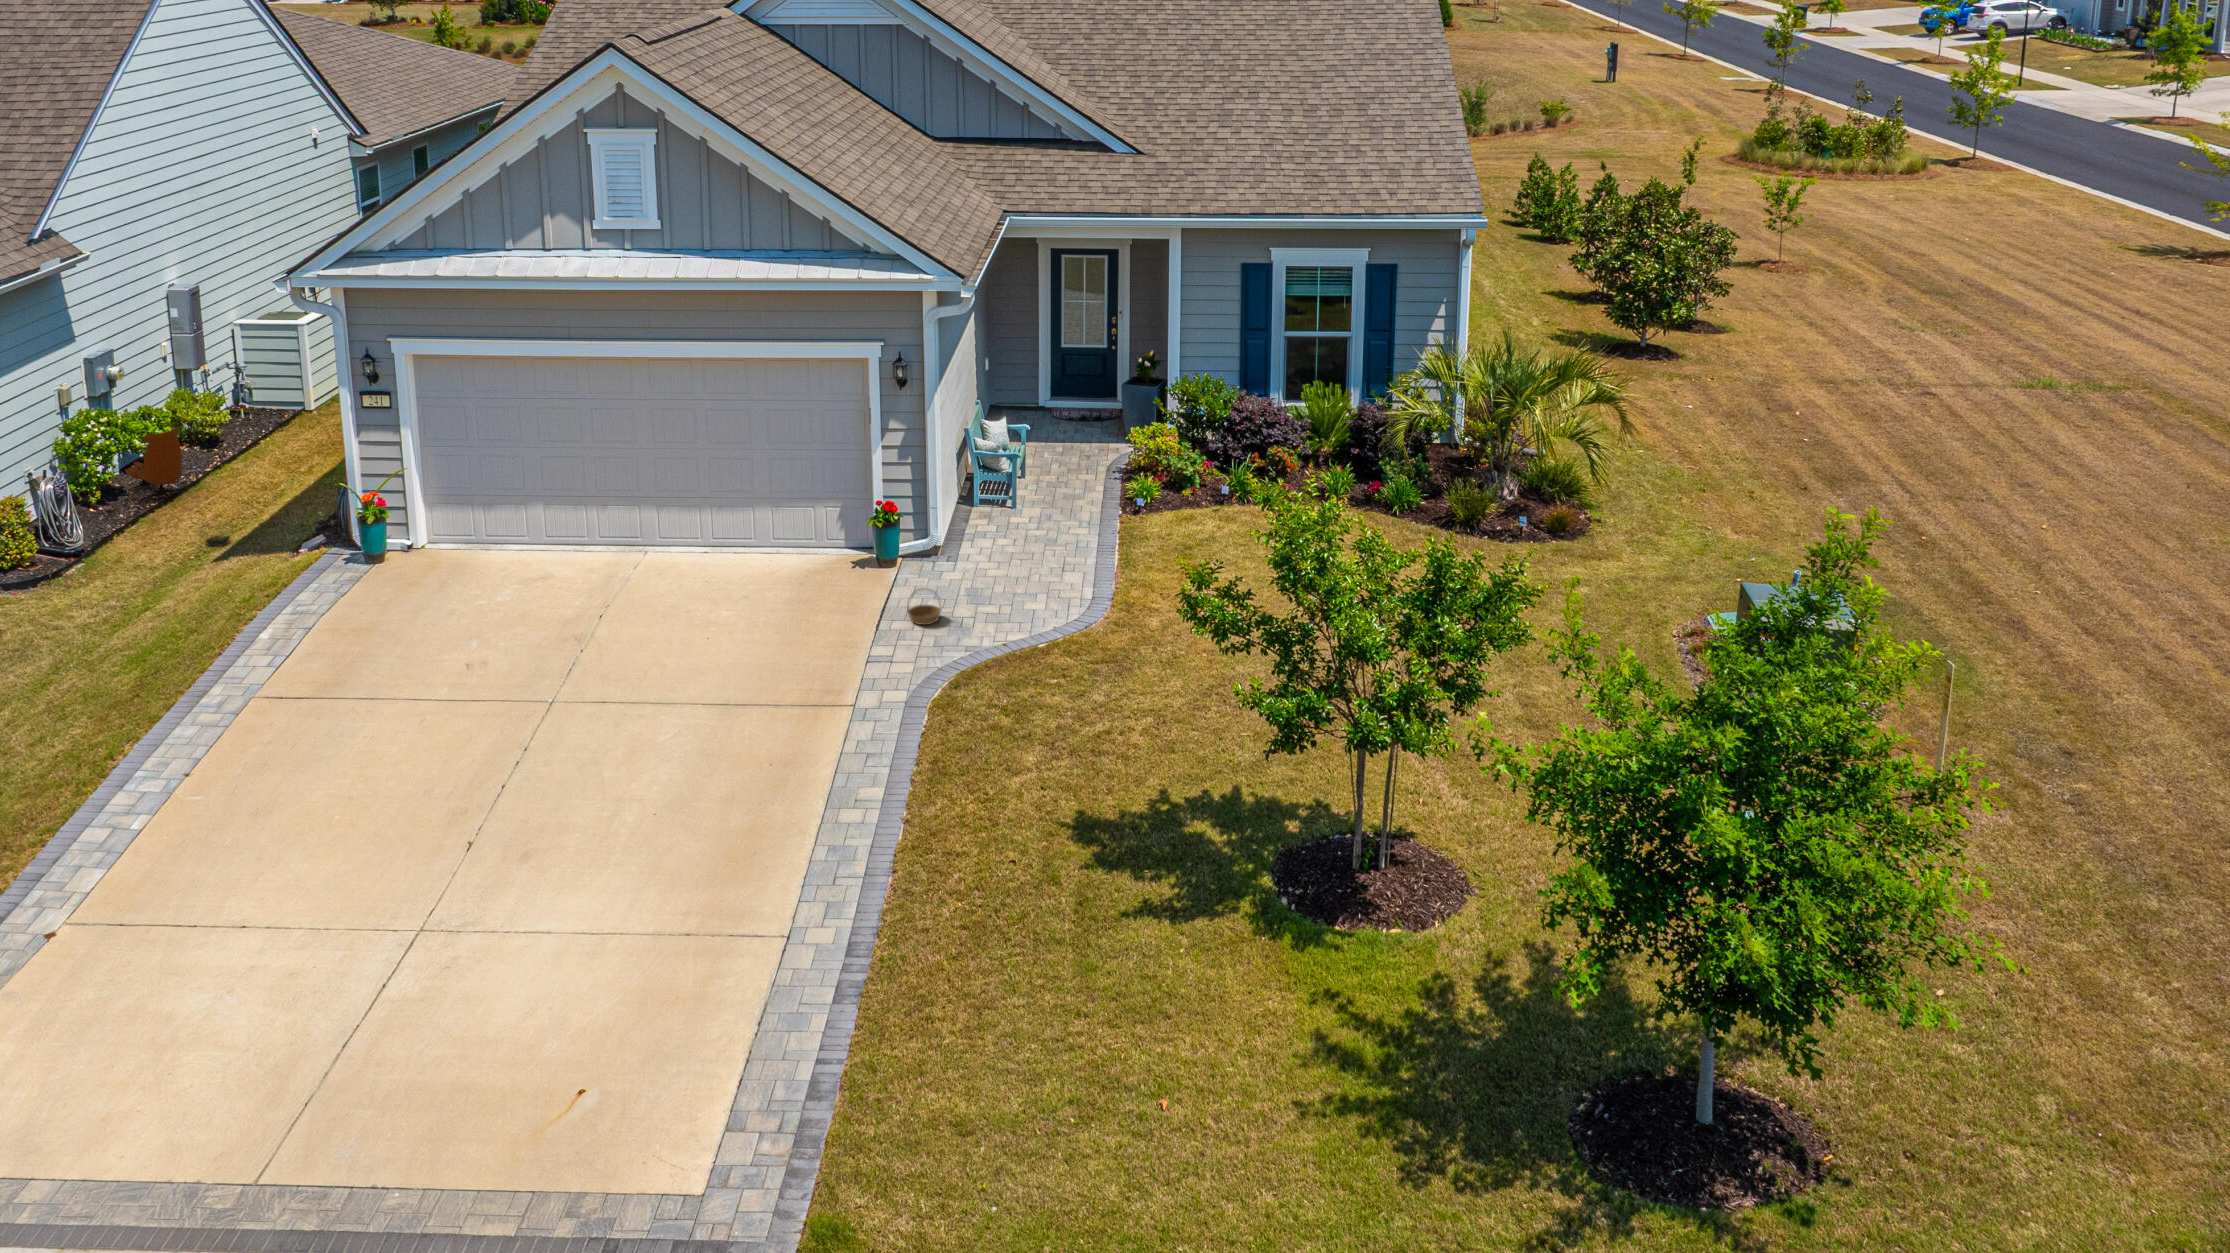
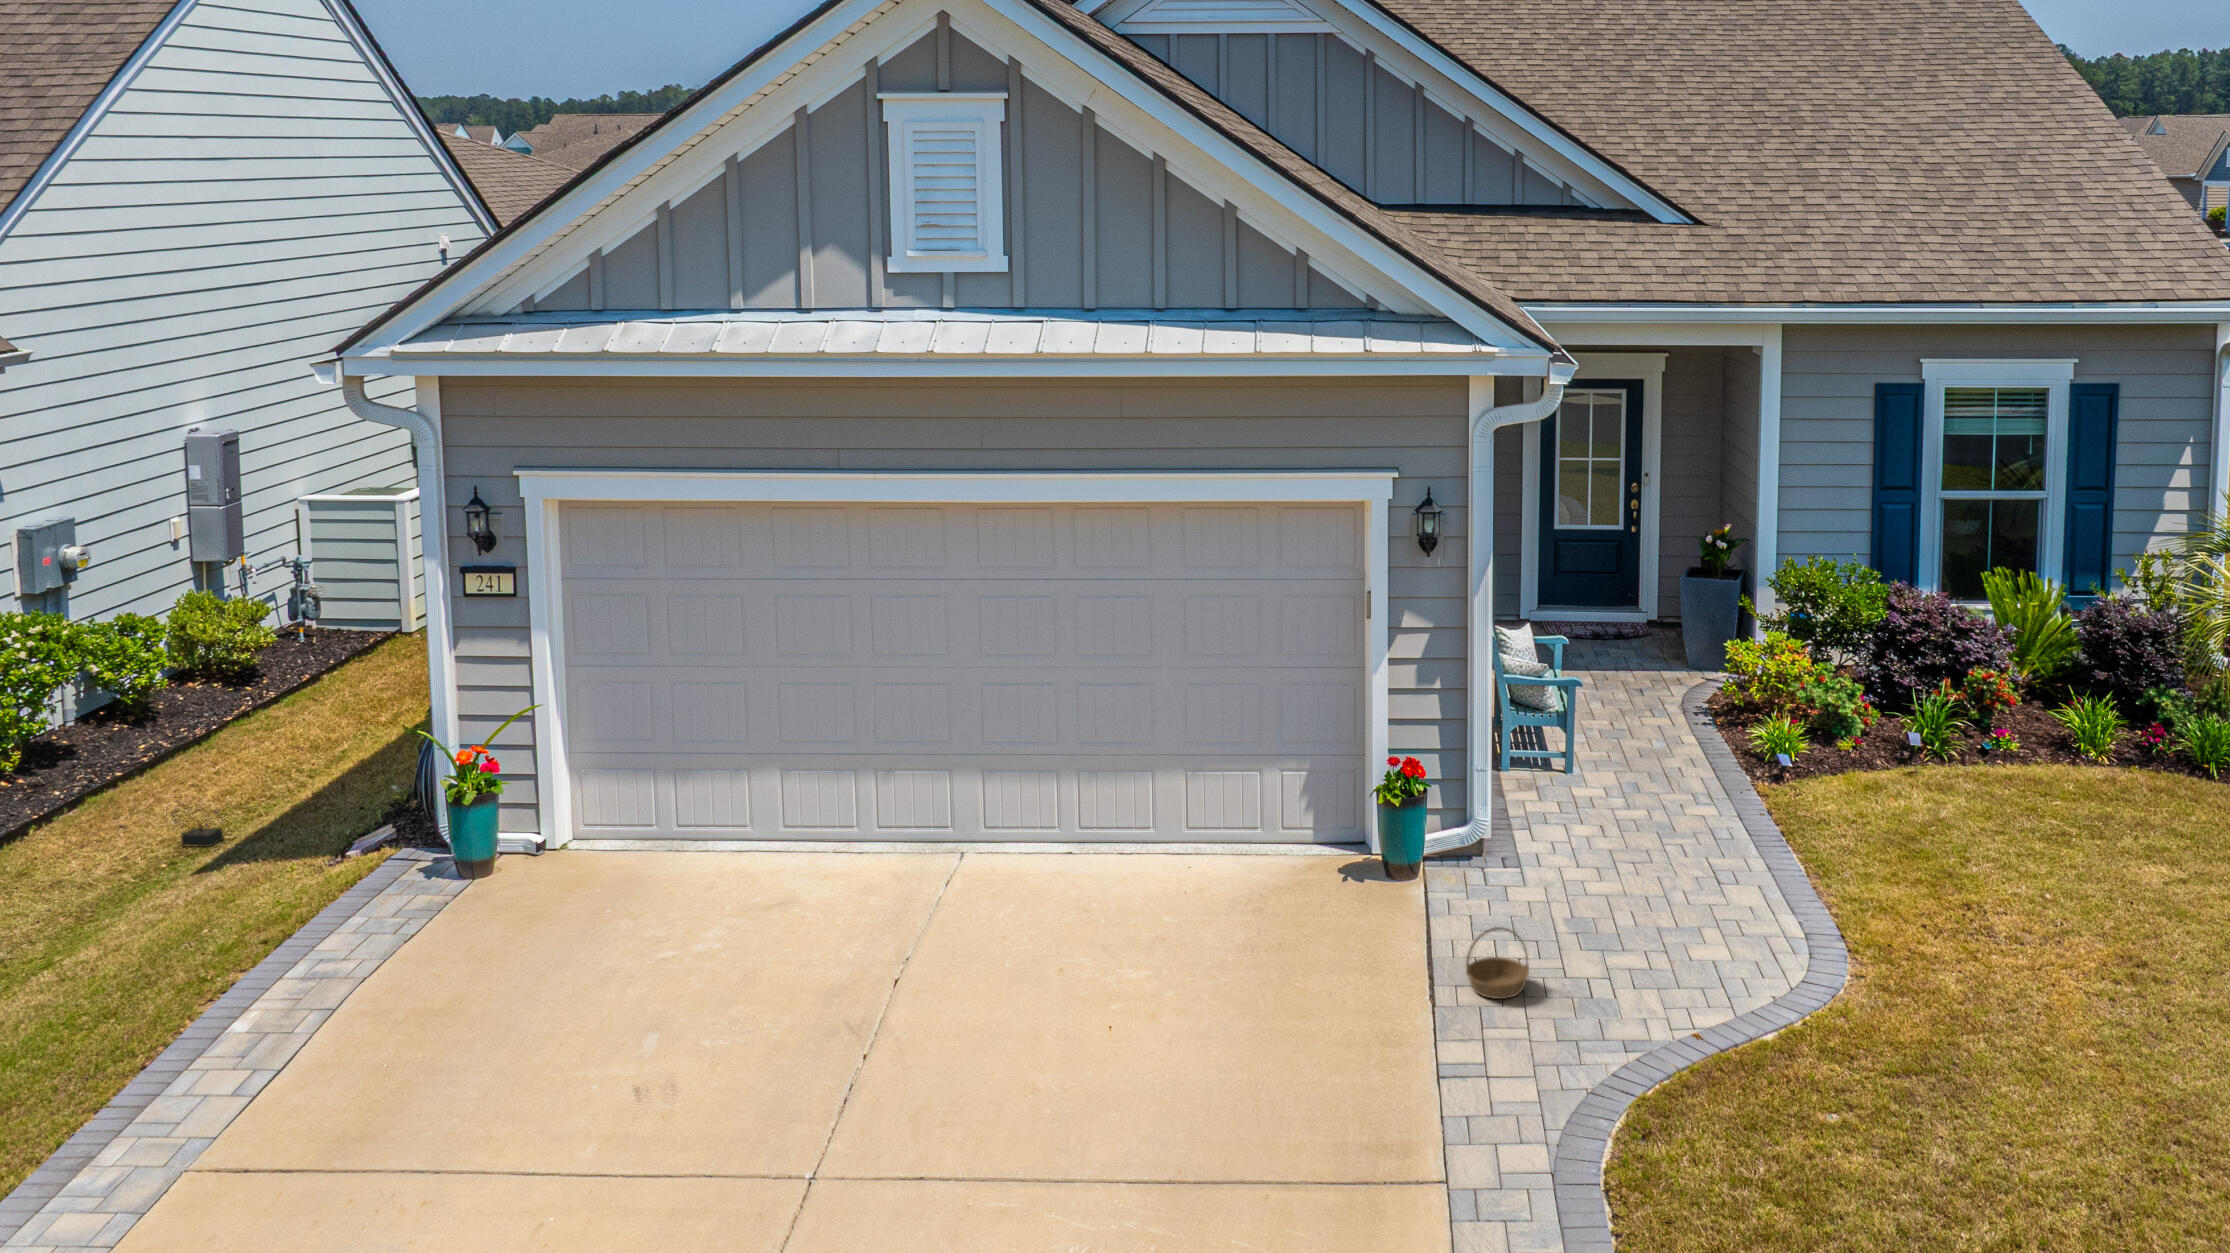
lounge chair: present [125,429,186,502] -> none [76,645,175,770]

